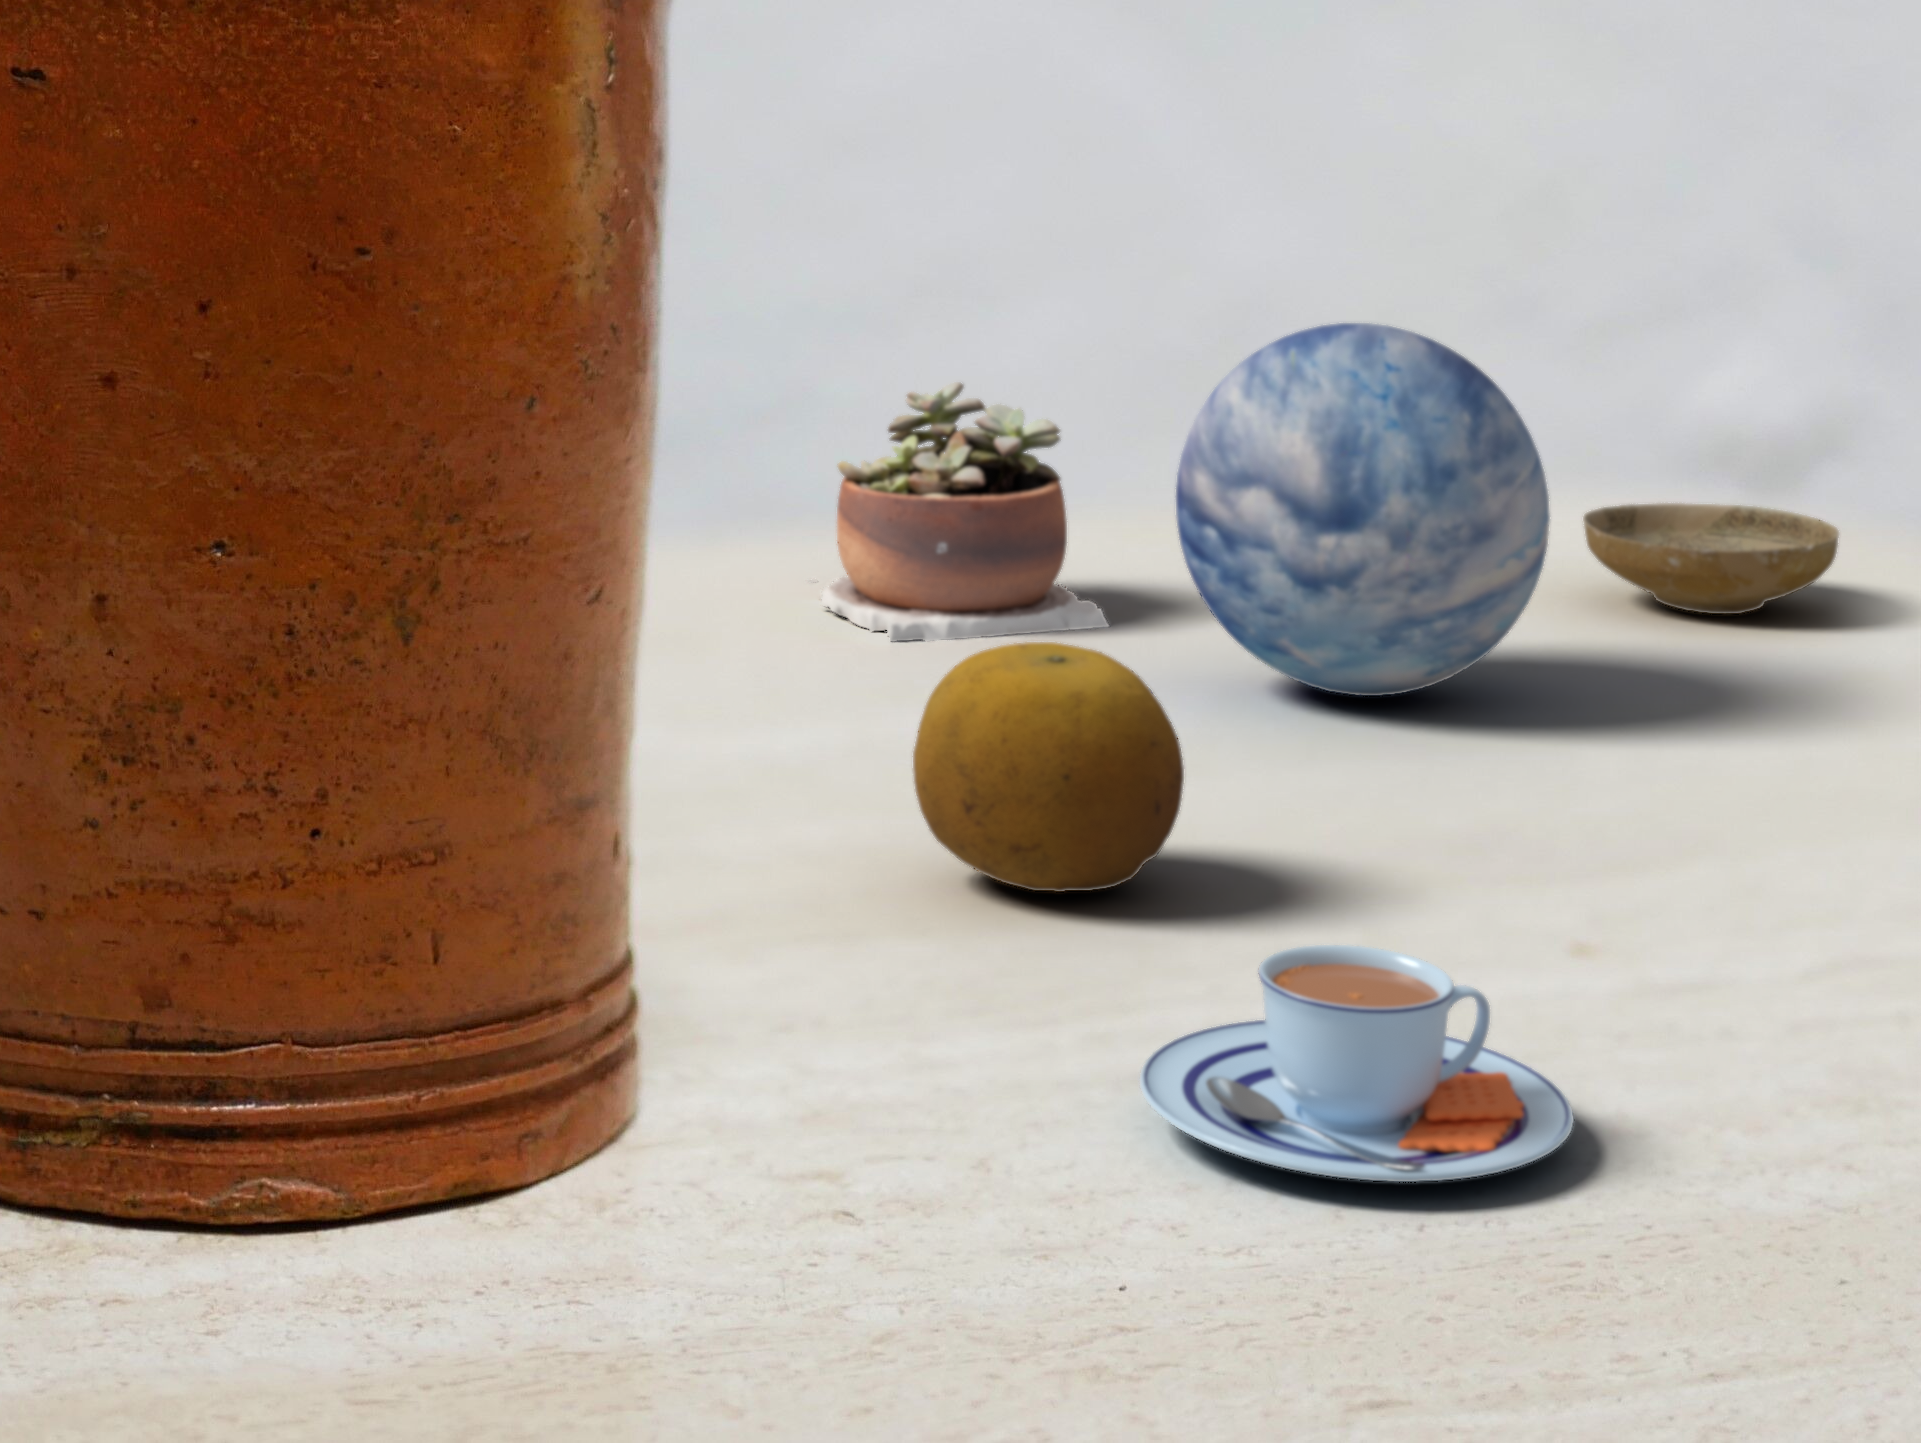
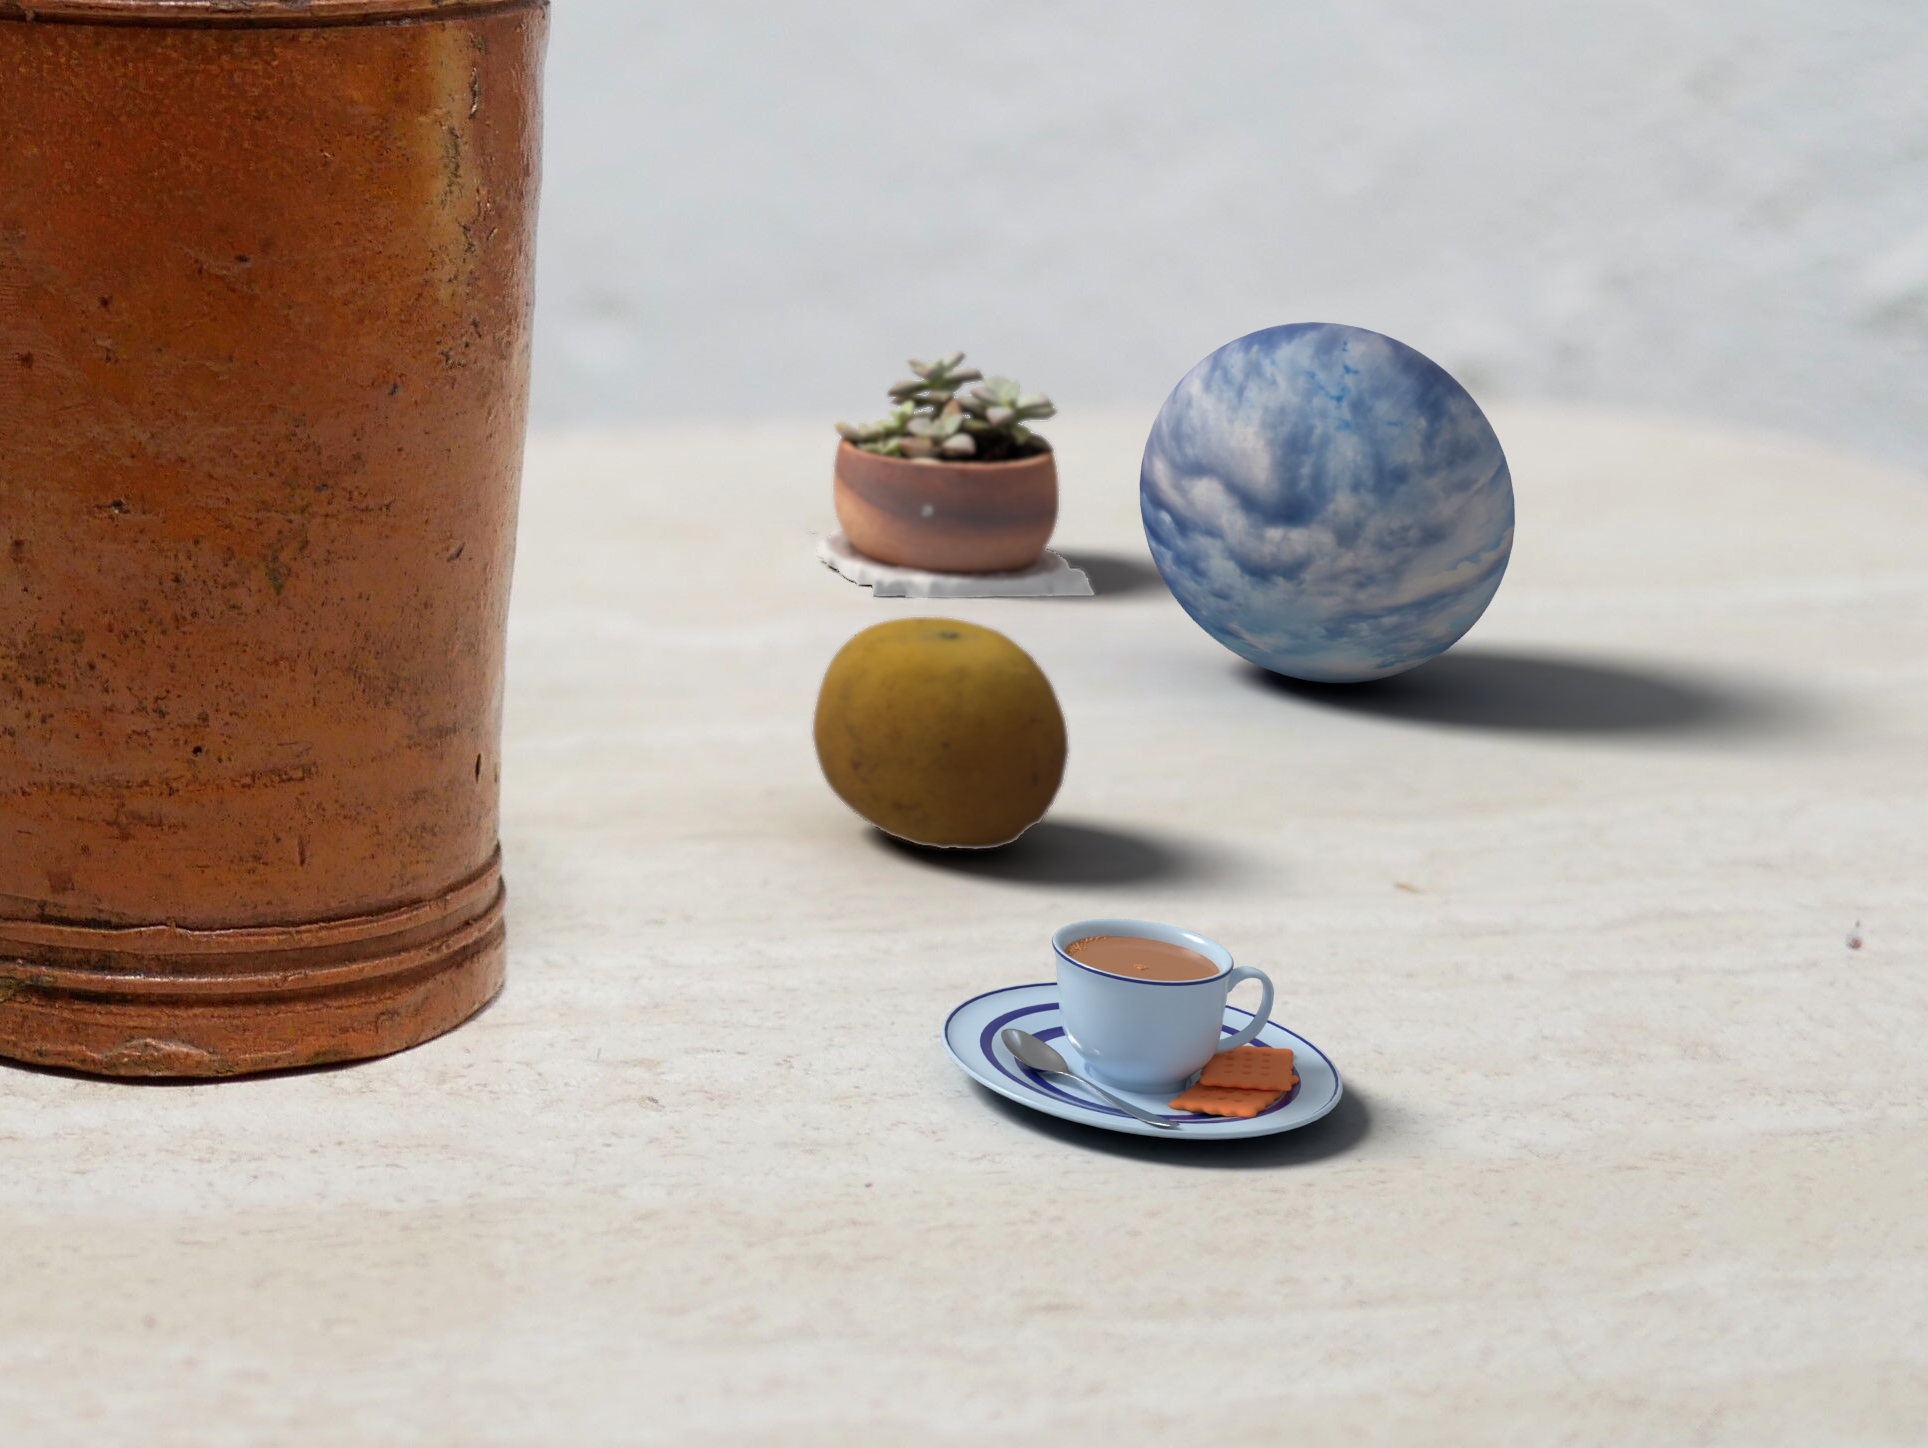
ceramic bowl: present [1583,503,1839,614] -> none [1595,507,1865,624]

